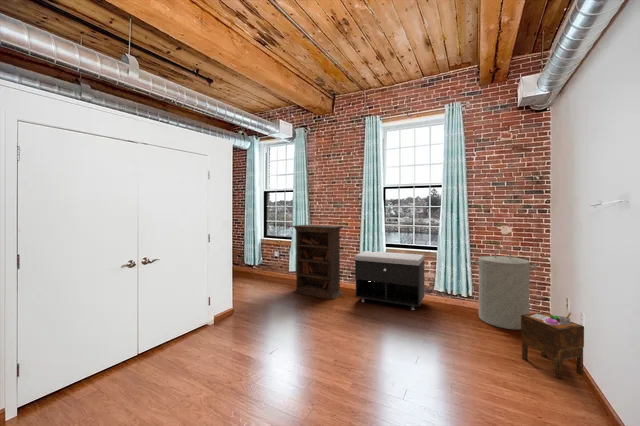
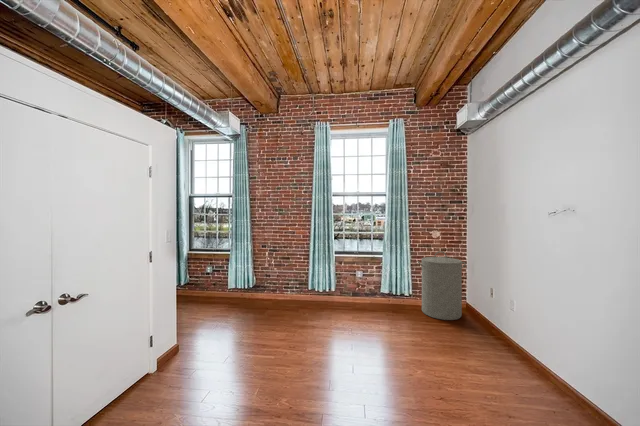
bookcase: present [292,225,343,300] -> none [233,233,293,315]
storage bench: present [354,251,424,310] -> none [310,259,375,314]
nightstand: present [521,312,584,379] -> none [479,302,524,360]

